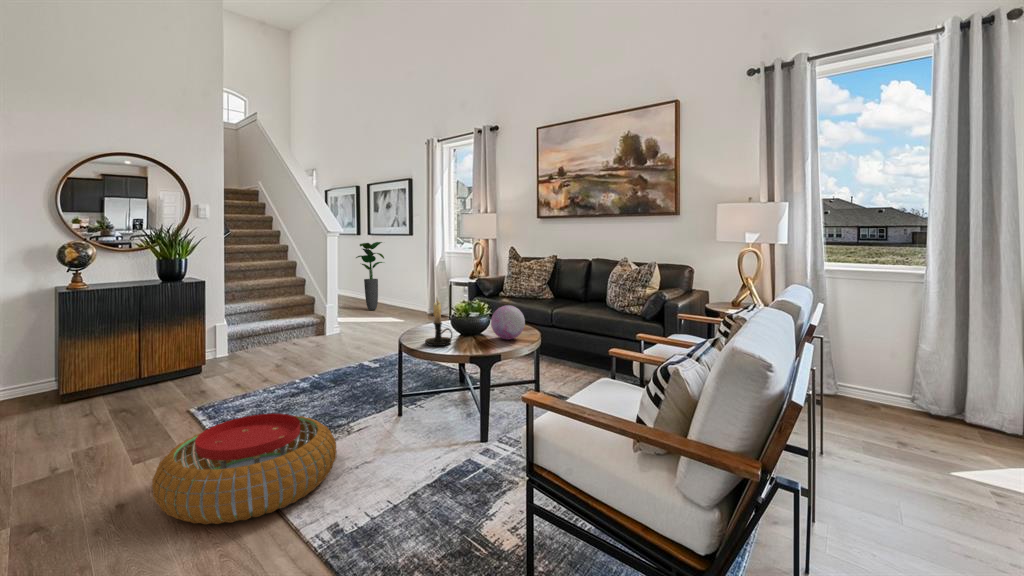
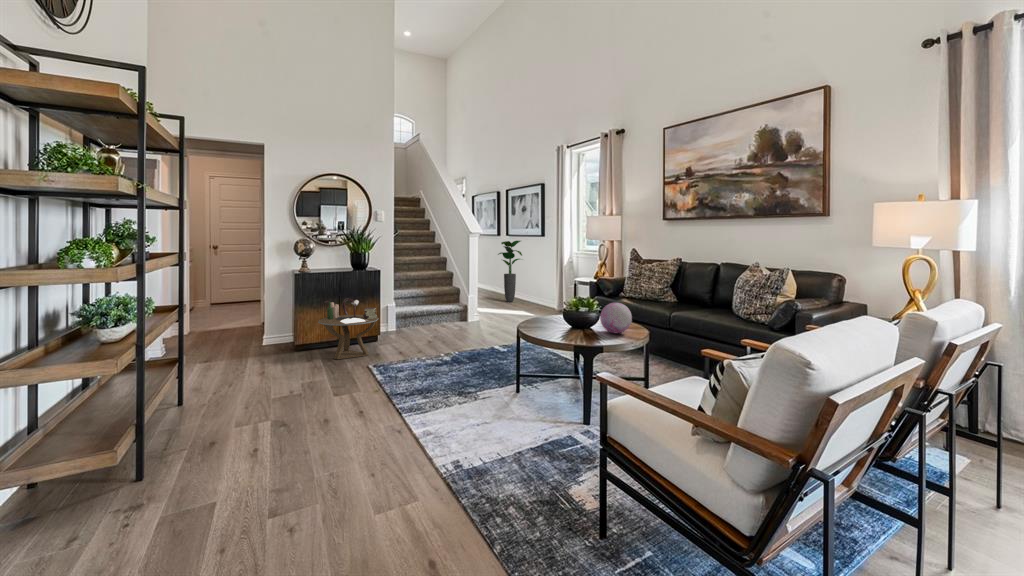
candle holder: present [425,296,452,346] -> none [541,290,564,334]
side table: none [113,319,206,401] -> present [318,298,379,359]
pouf: present [152,413,337,524] -> none [340,375,464,449]

